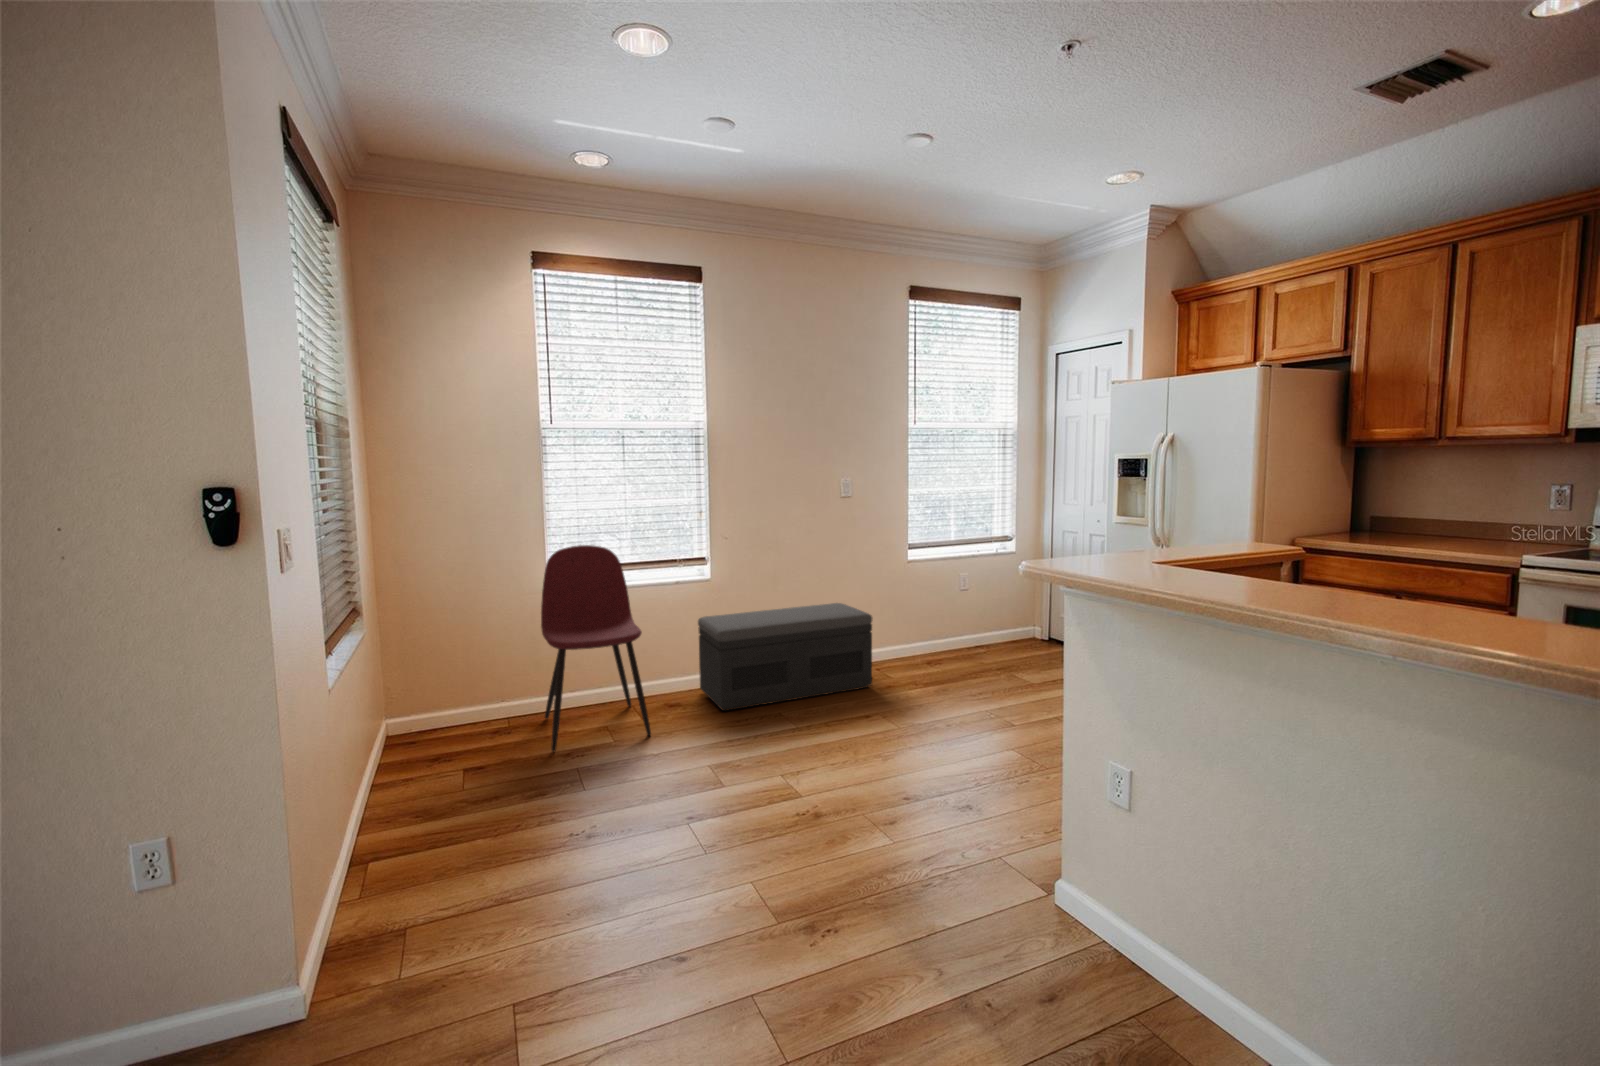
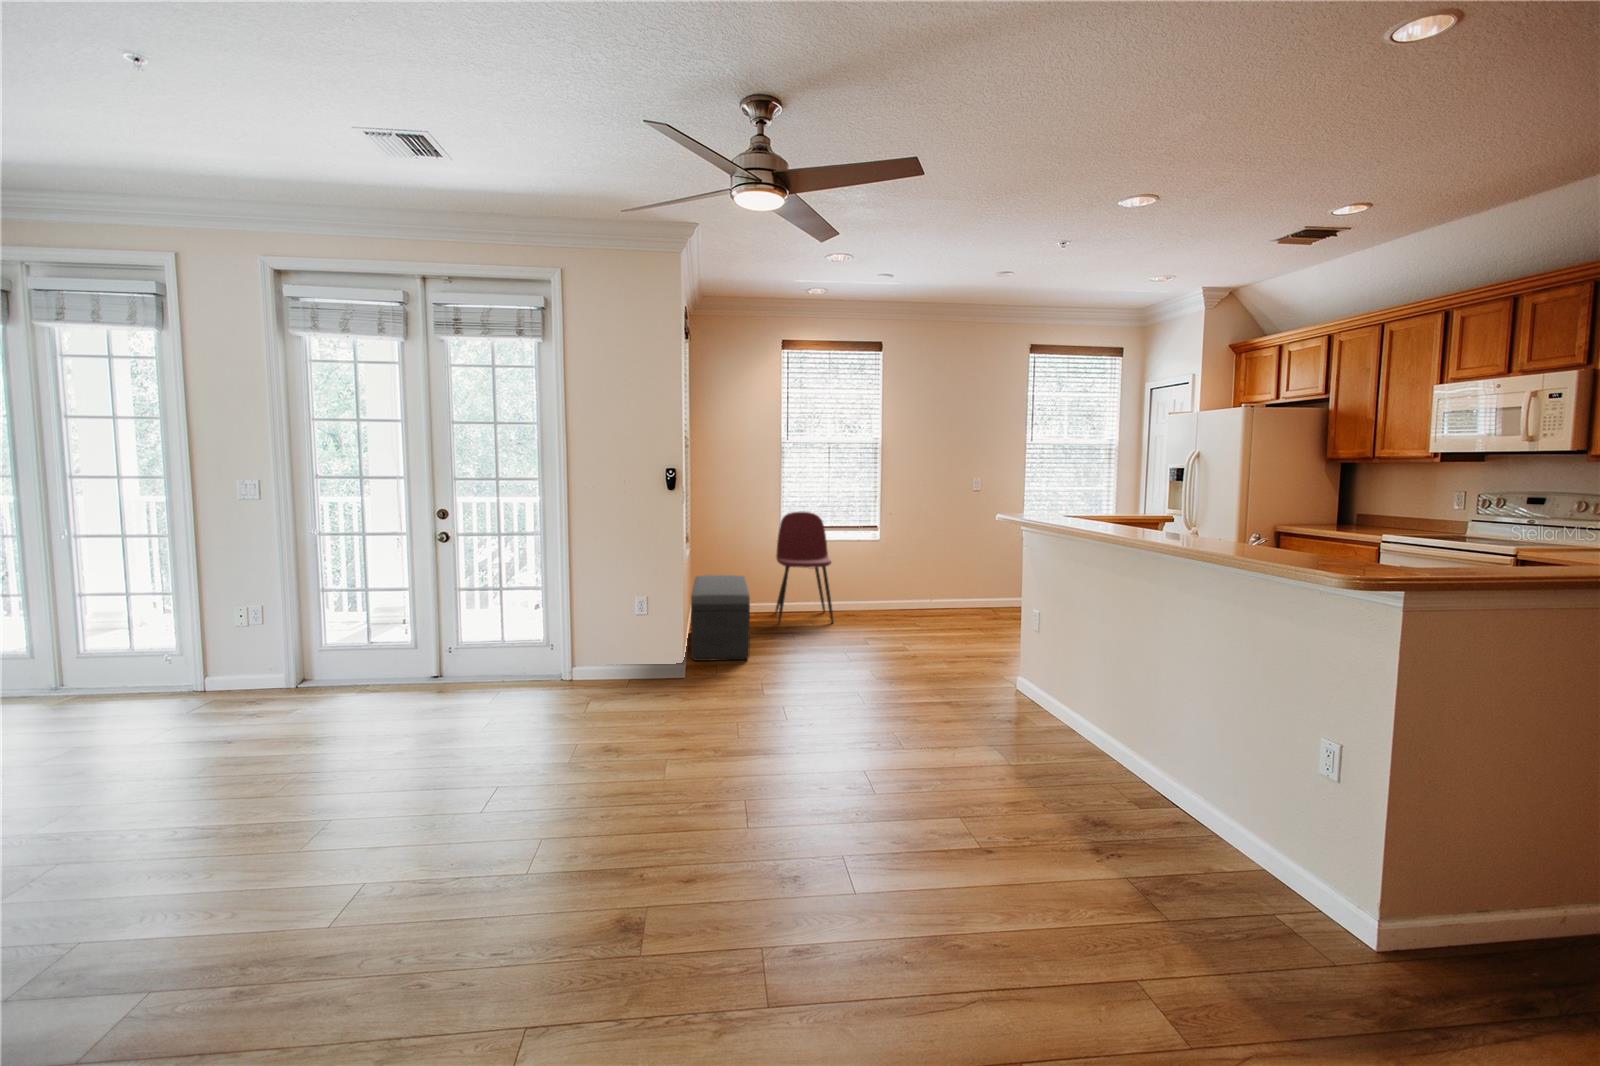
storage bench: present [698,603,872,711] -> present [691,575,750,661]

